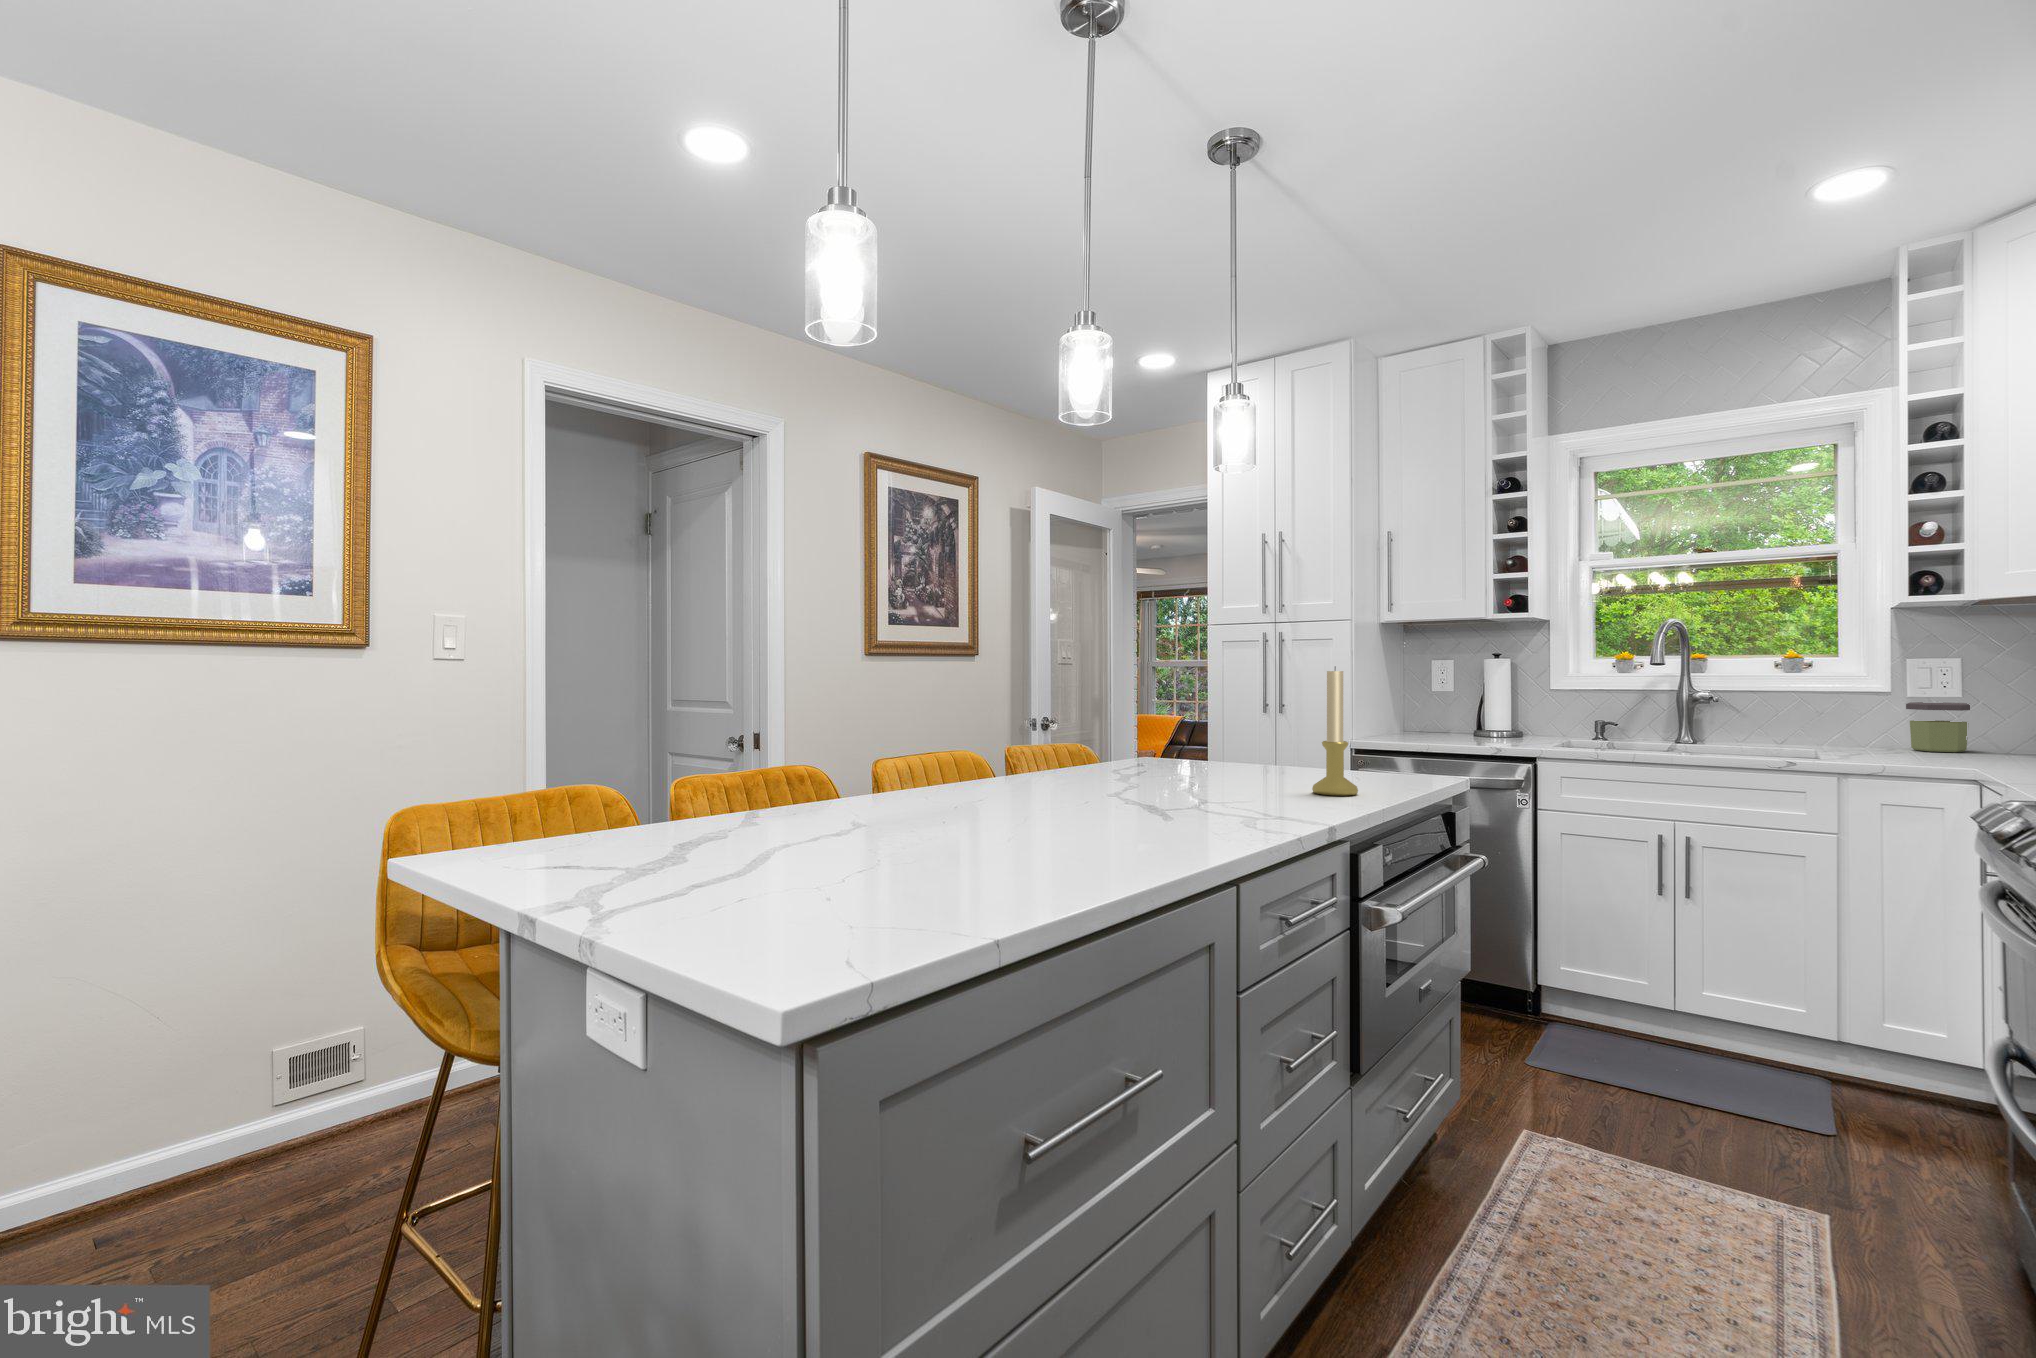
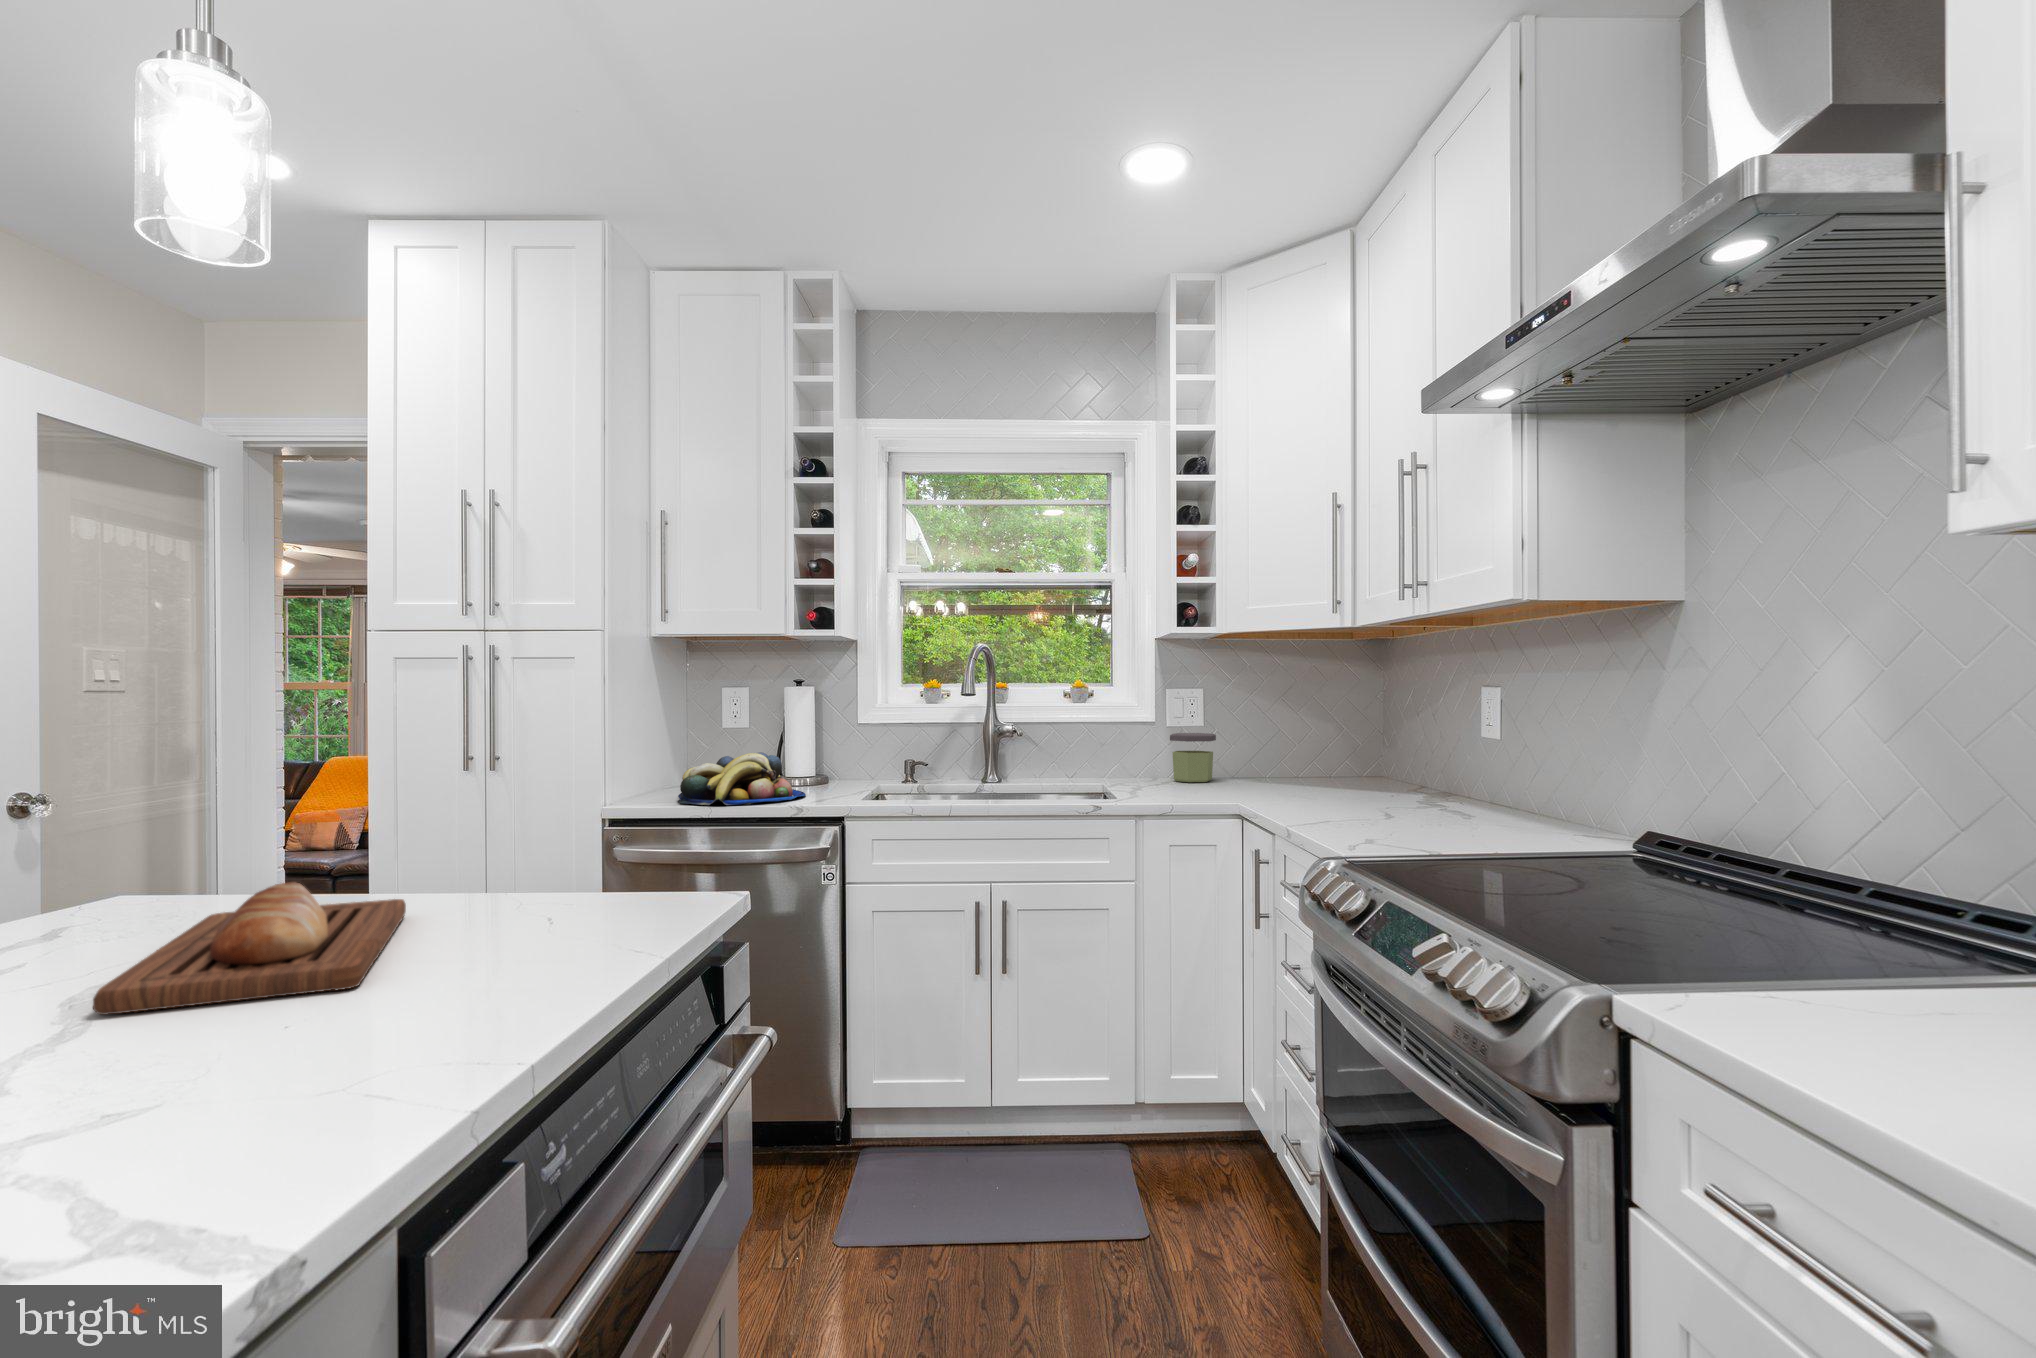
candle holder: present [1312,667,1358,796] -> none [422,732,534,1033]
fruit bowl: none [1401,708,1504,745] -> present [678,752,806,805]
bread loaf: none [1182,744,1276,783] -> present [93,882,406,1015]

